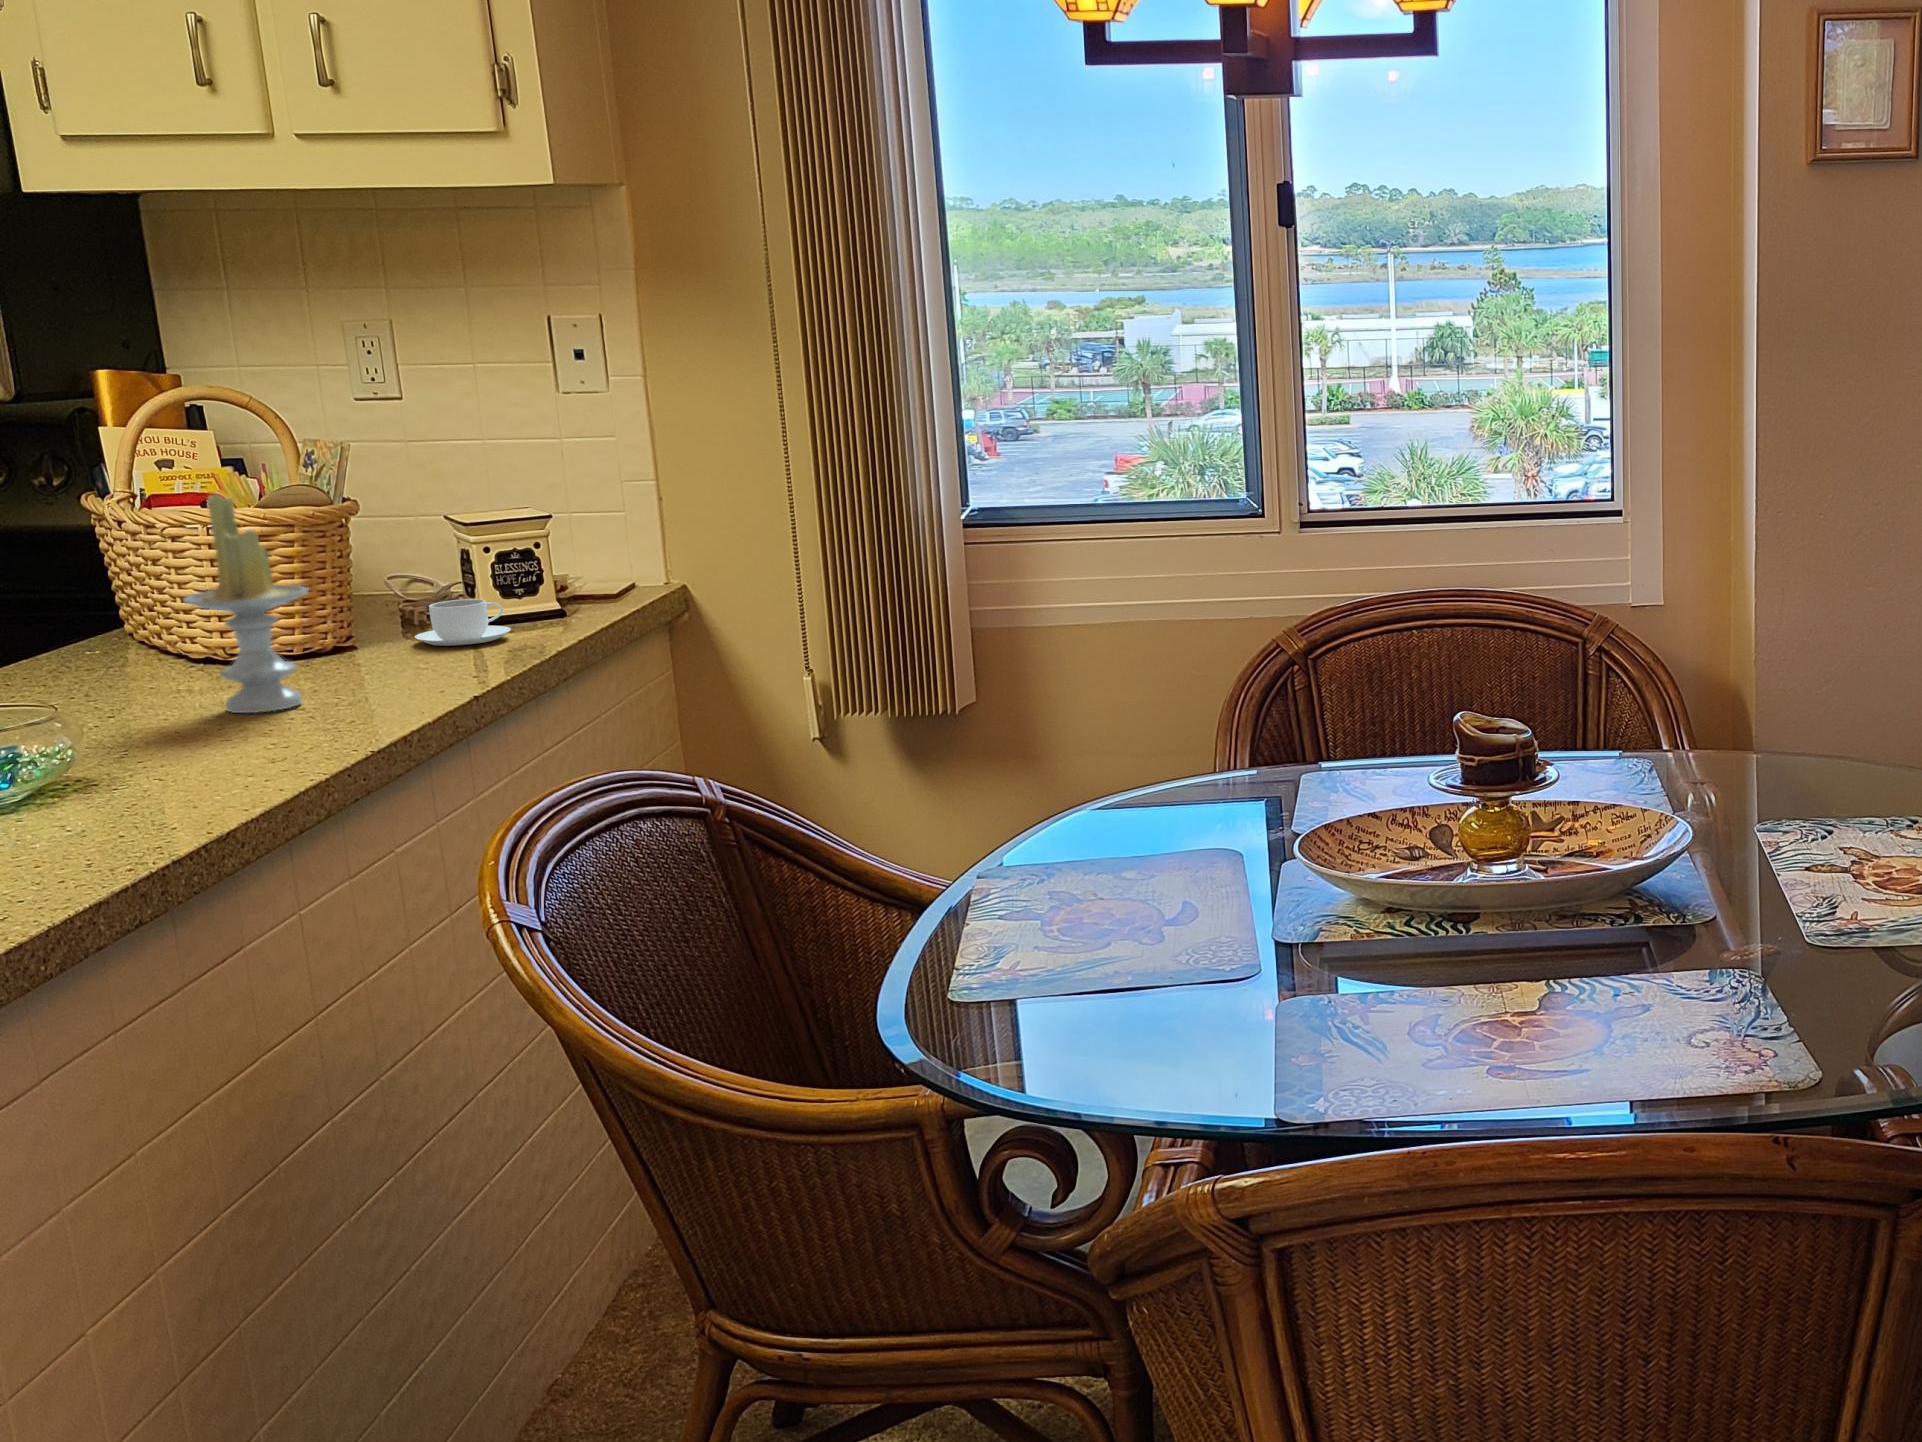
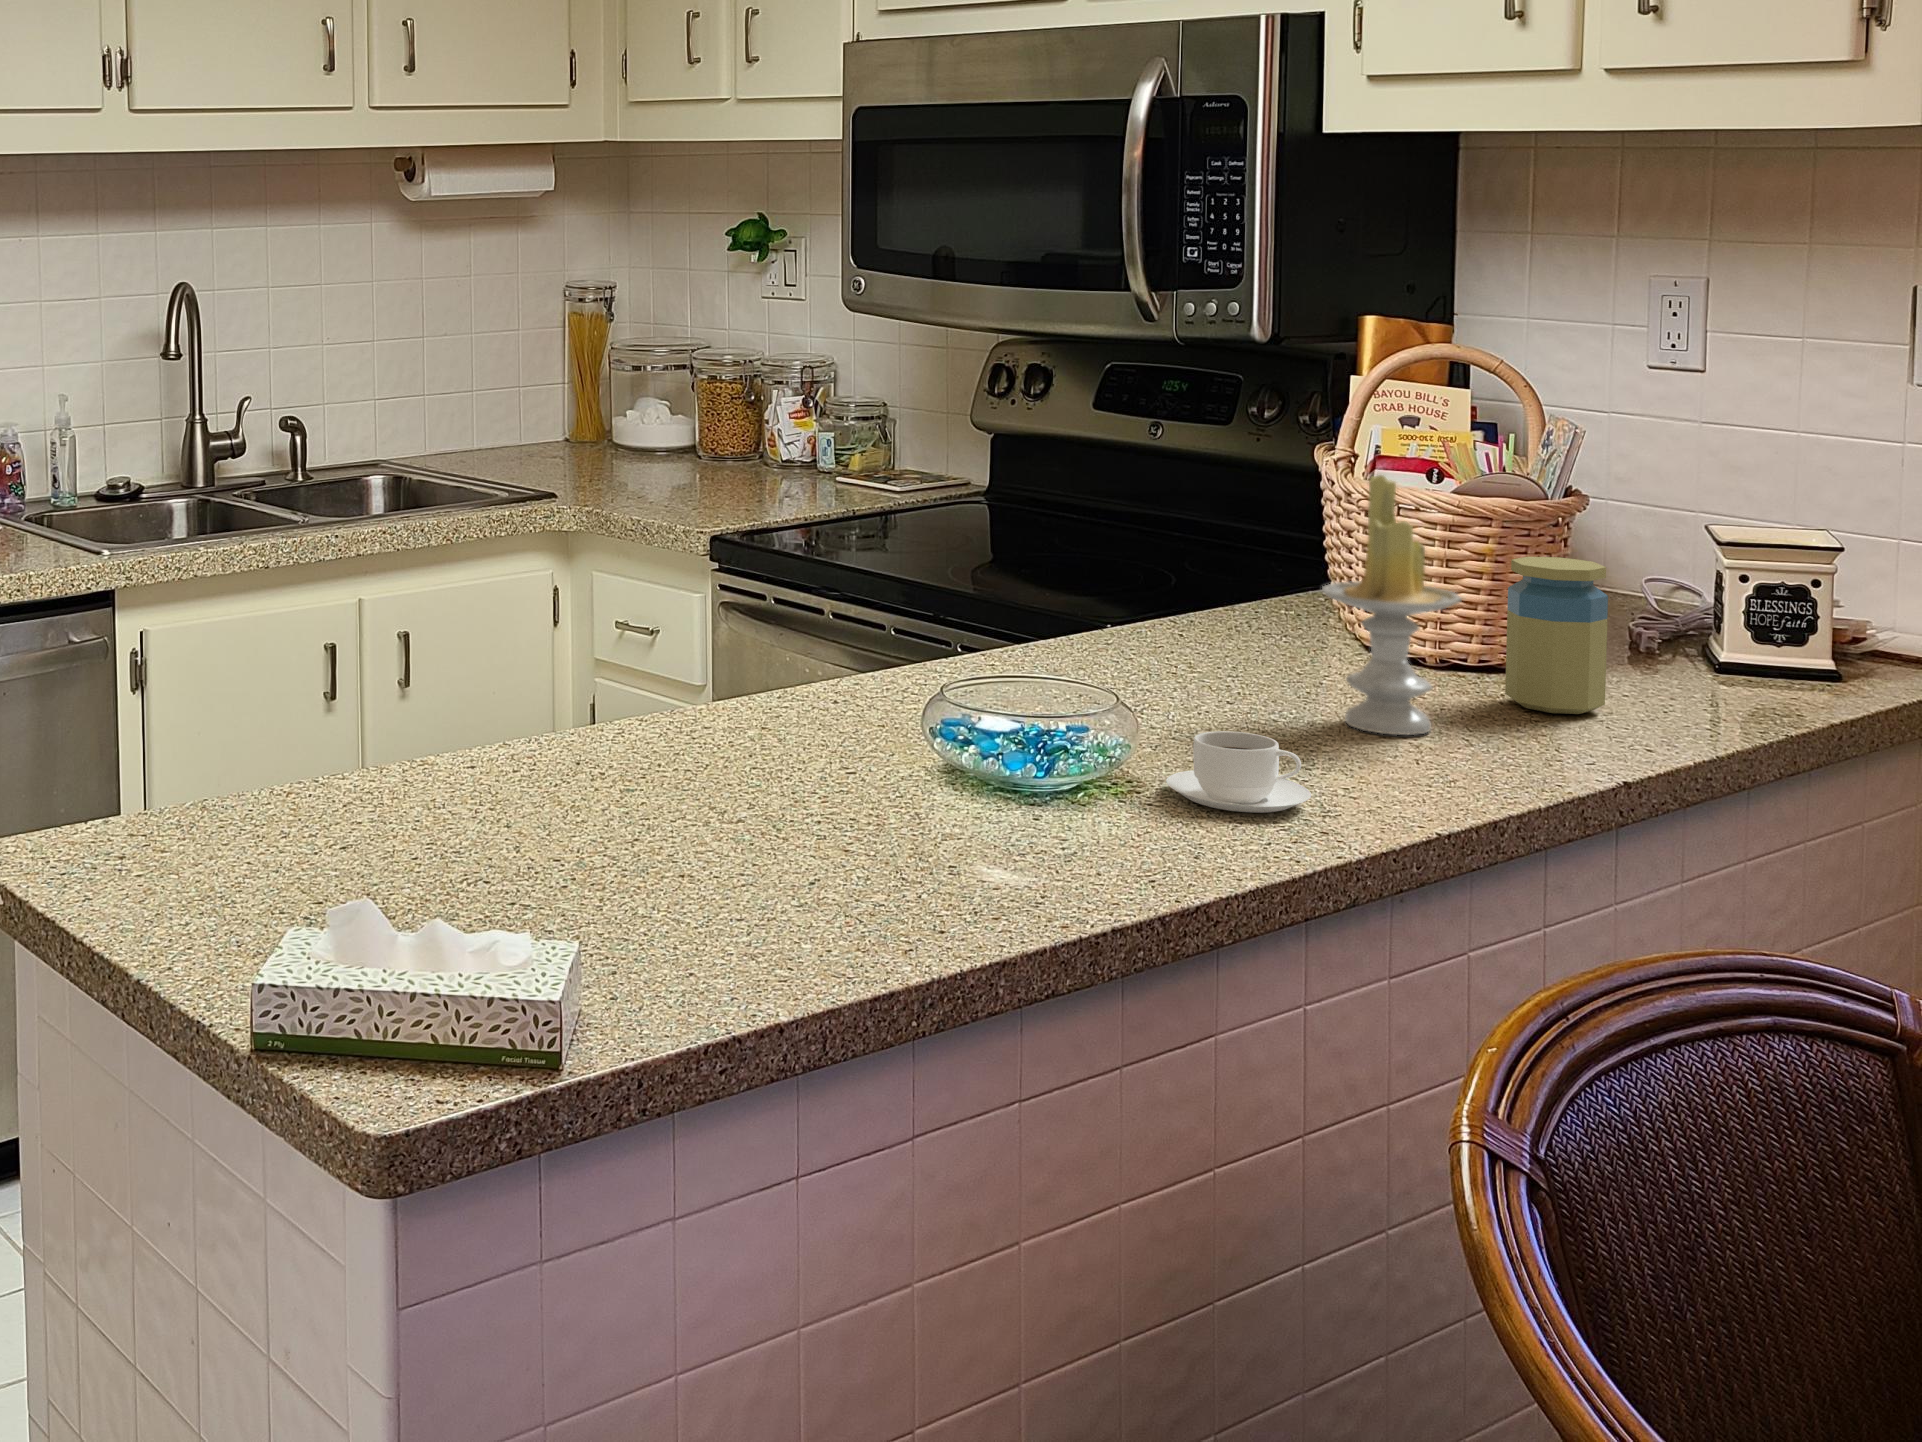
jar: none [326,548,421,674] -> present [1505,557,1608,714]
coffee cup: present [415,599,511,646] -> present [1166,731,1311,813]

